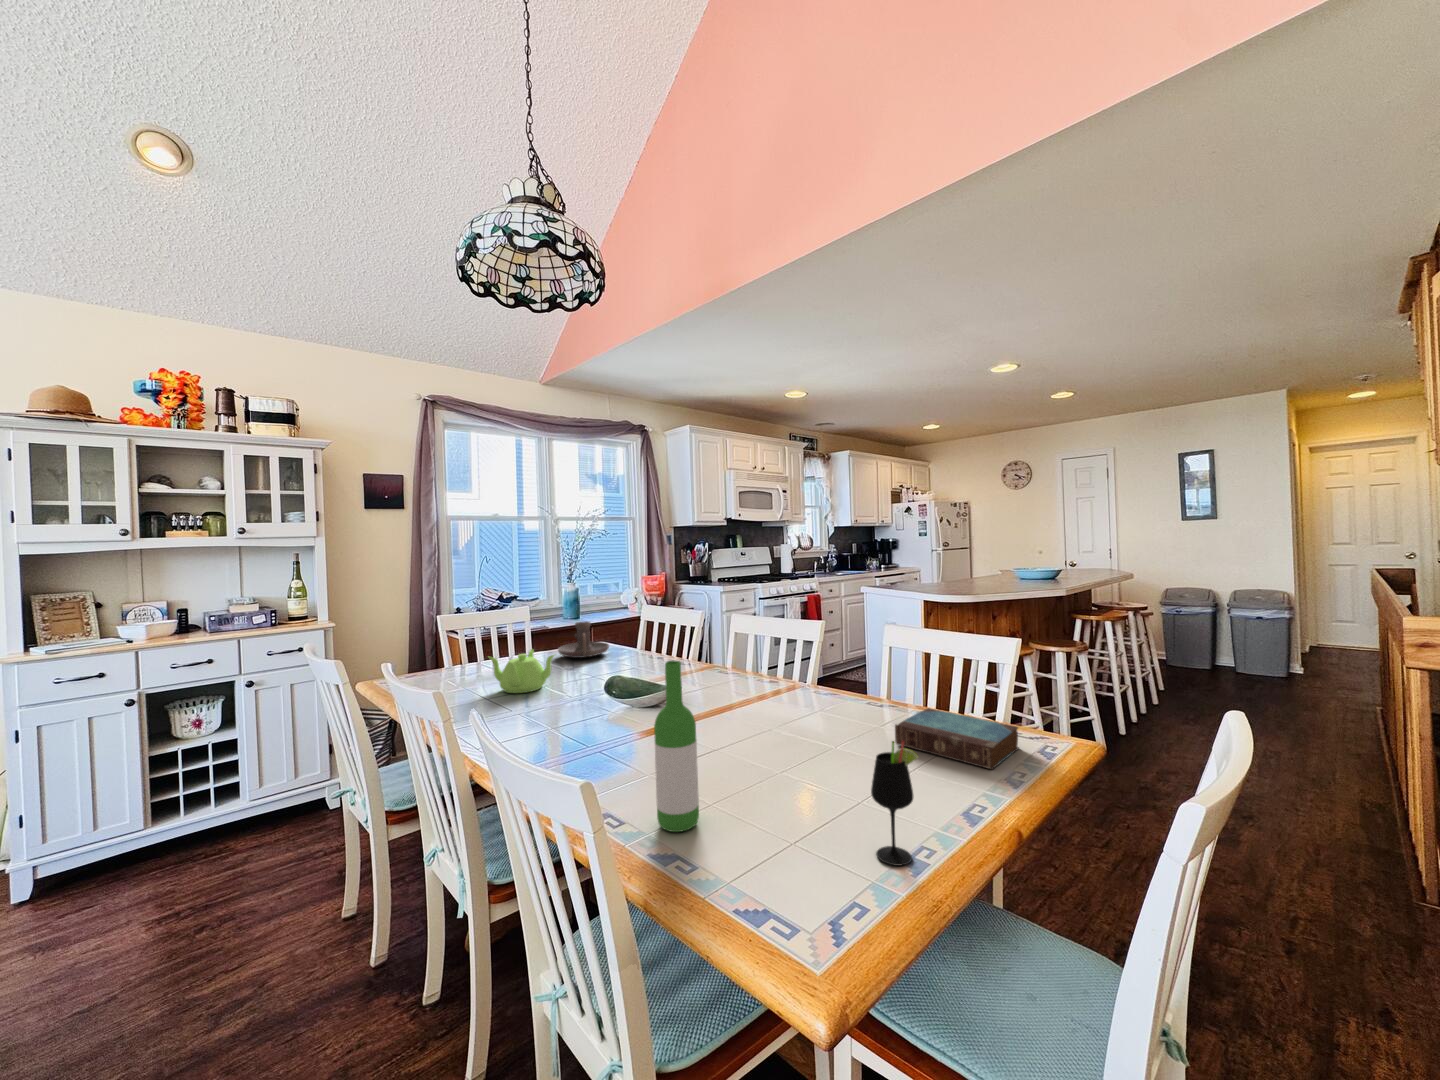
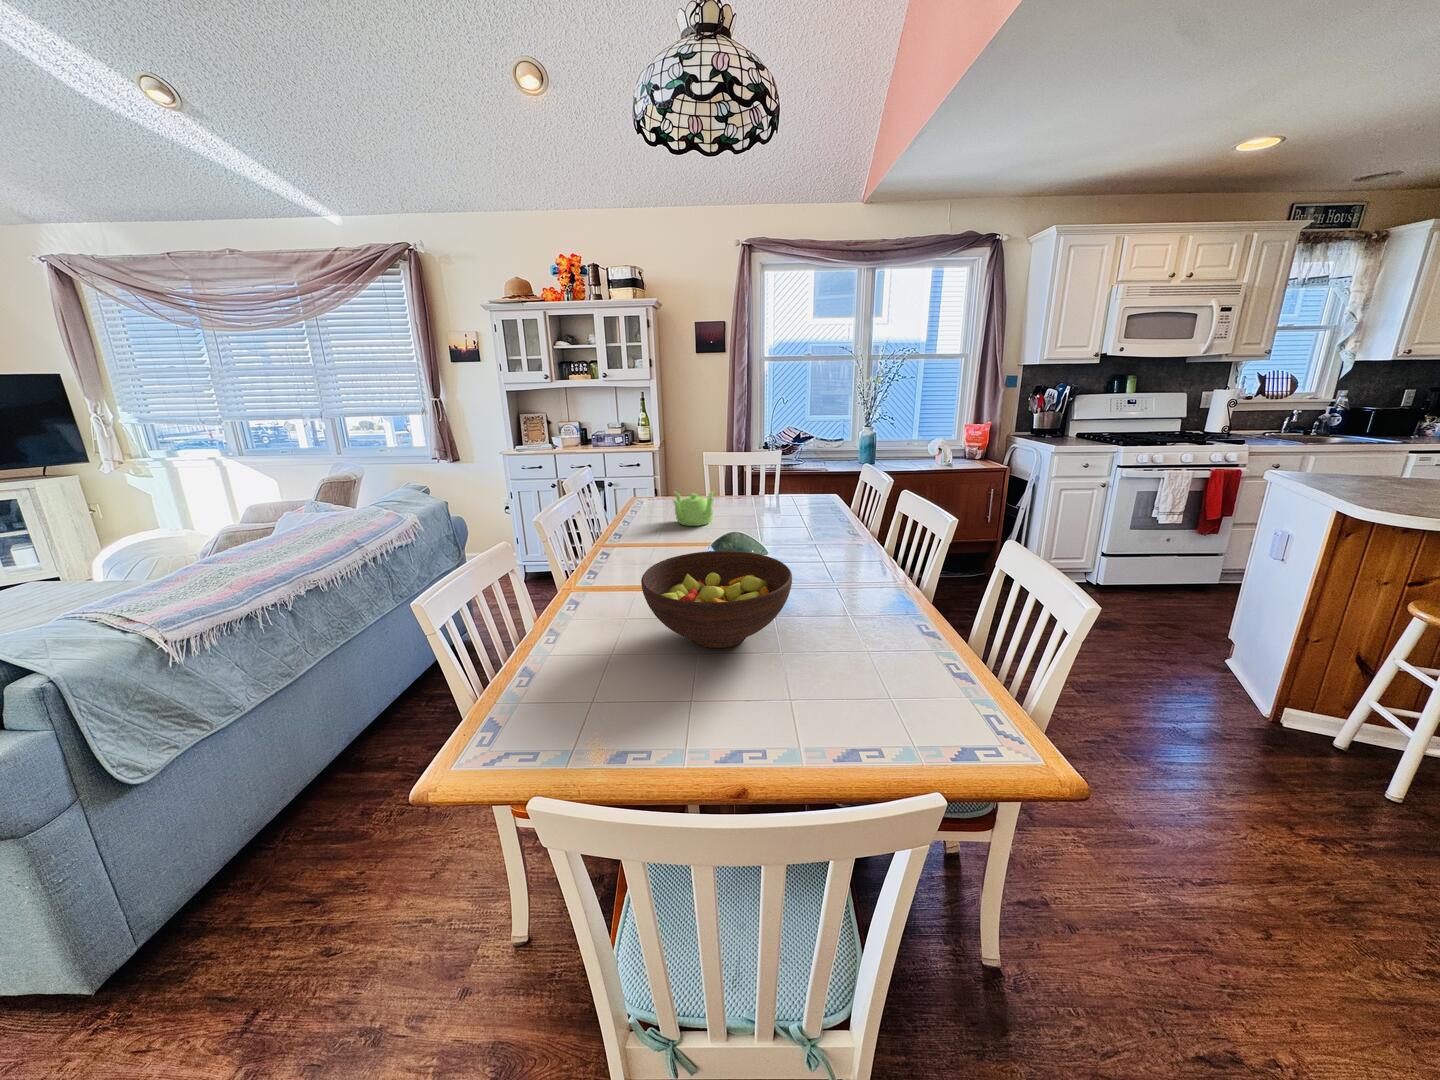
candle holder: present [558,622,609,658] -> none [766,471,814,505]
wine bottle: present [654,661,699,832] -> none [535,526,578,657]
fruit bowl: none [706,670,856,766] -> present [641,551,792,648]
book: present [895,708,1019,769] -> none [828,646,951,734]
wine glass: present [871,740,918,866] -> none [568,644,617,752]

